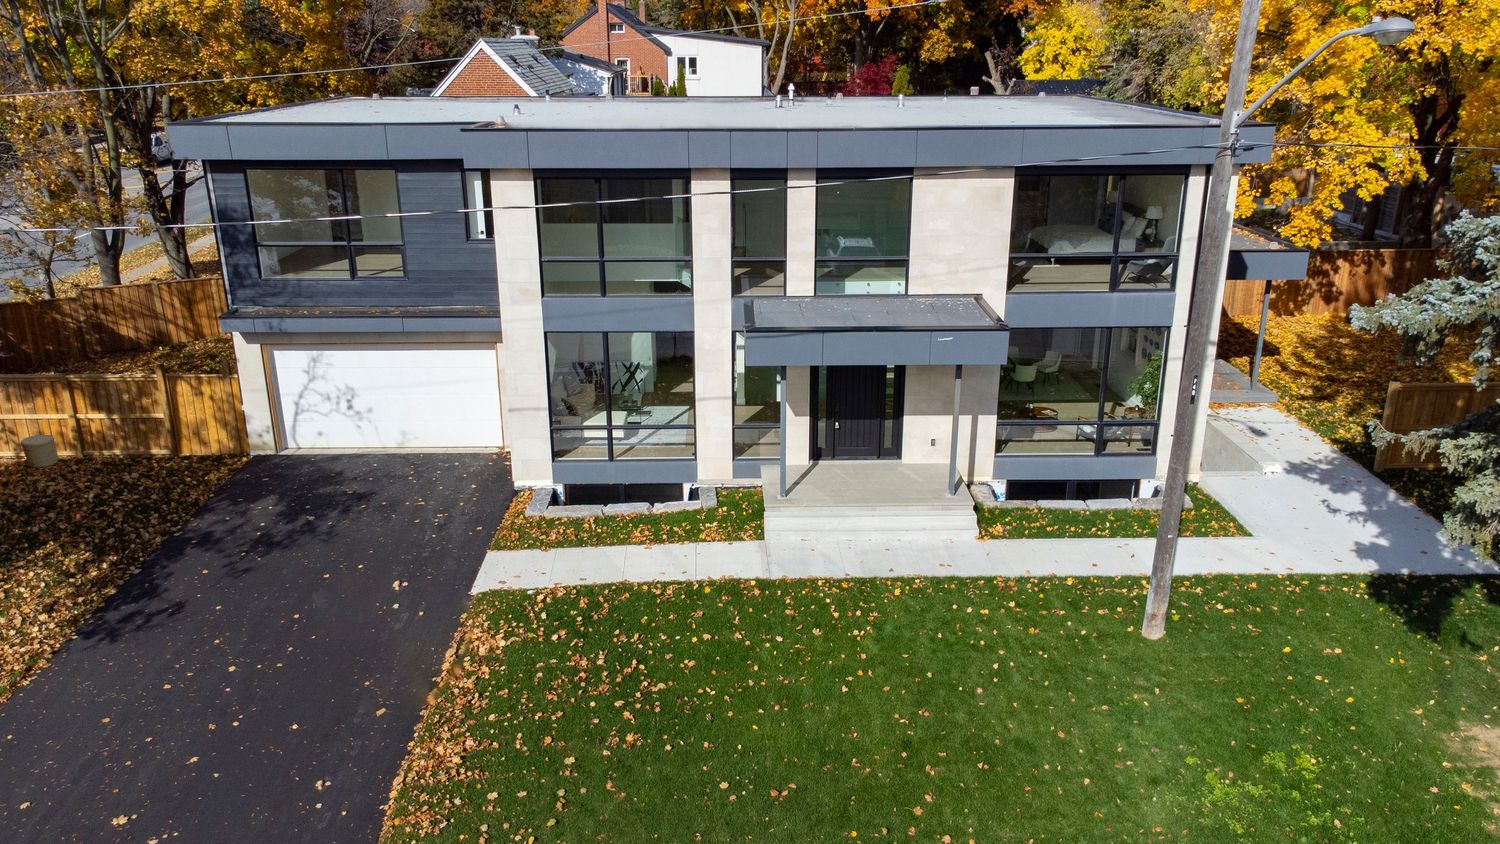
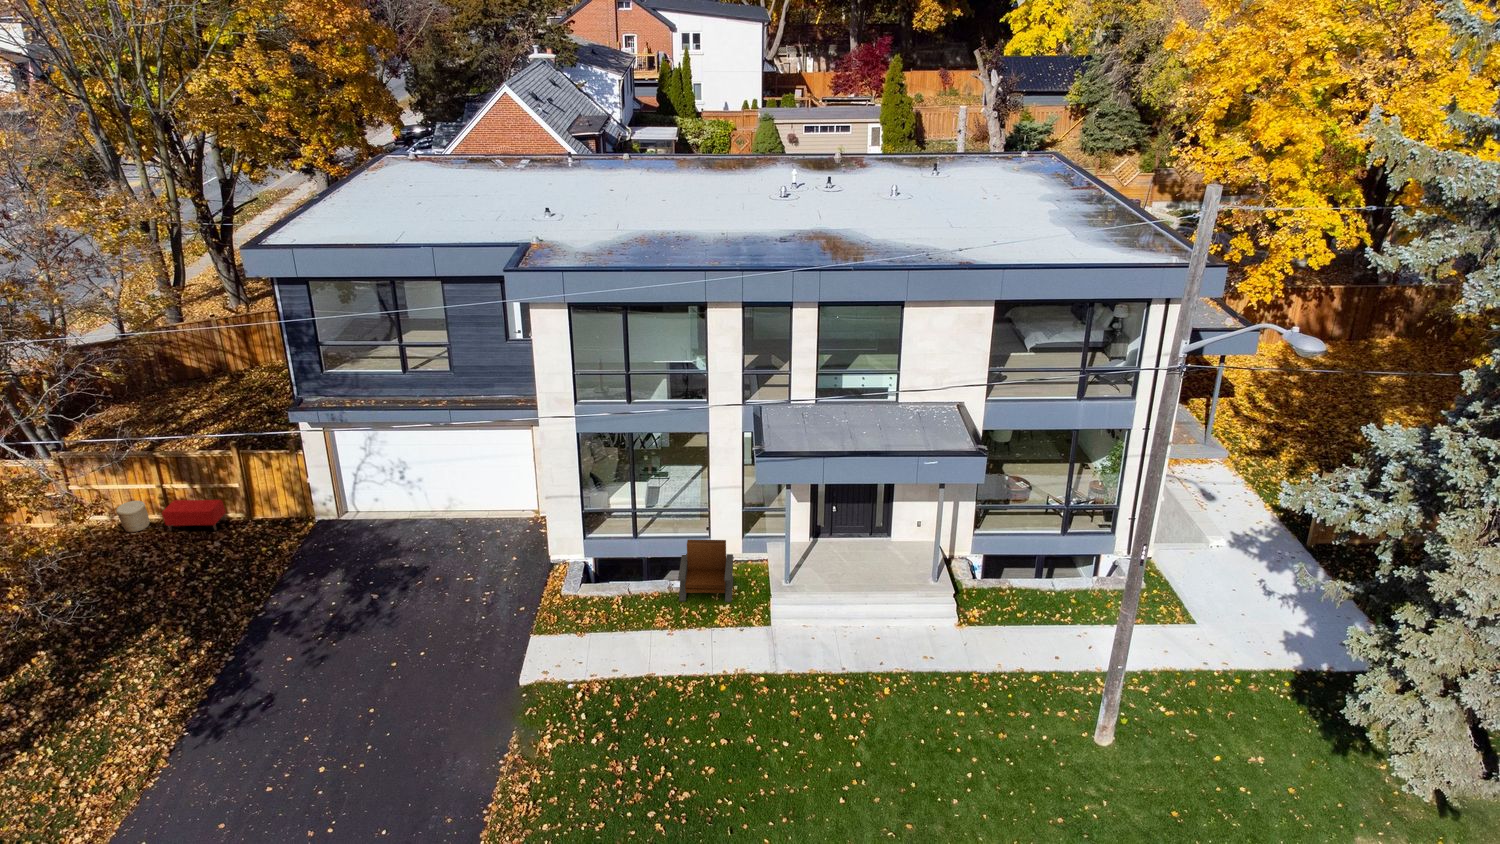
bench: none [72,433,146,467] -> present [162,500,226,531]
lounge chair: none [657,454,721,522] -> present [678,540,733,602]

